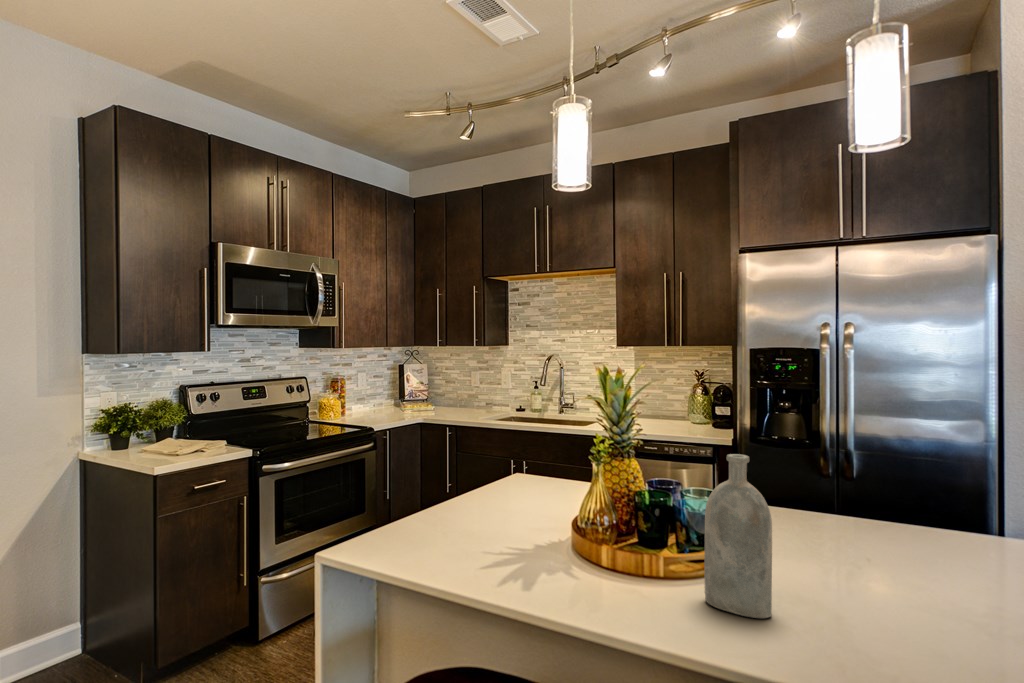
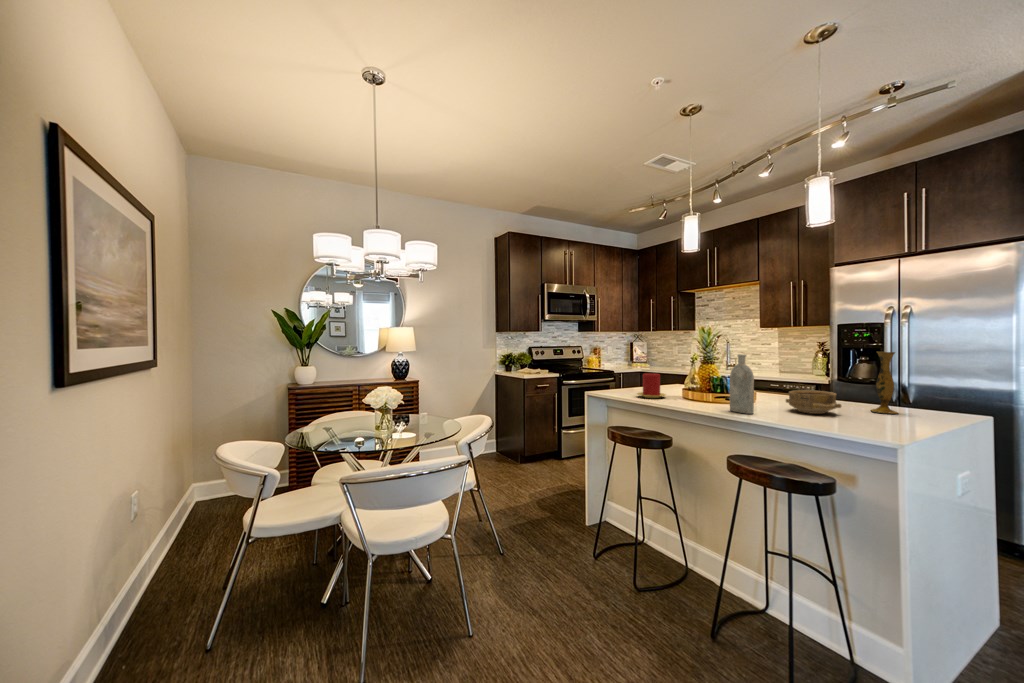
vase: none [922,425,976,558] -> present [871,352,897,414]
candle: none [449,479,518,549] -> present [637,373,666,398]
ceramic bowl: none [795,517,921,587] -> present [786,390,841,414]

